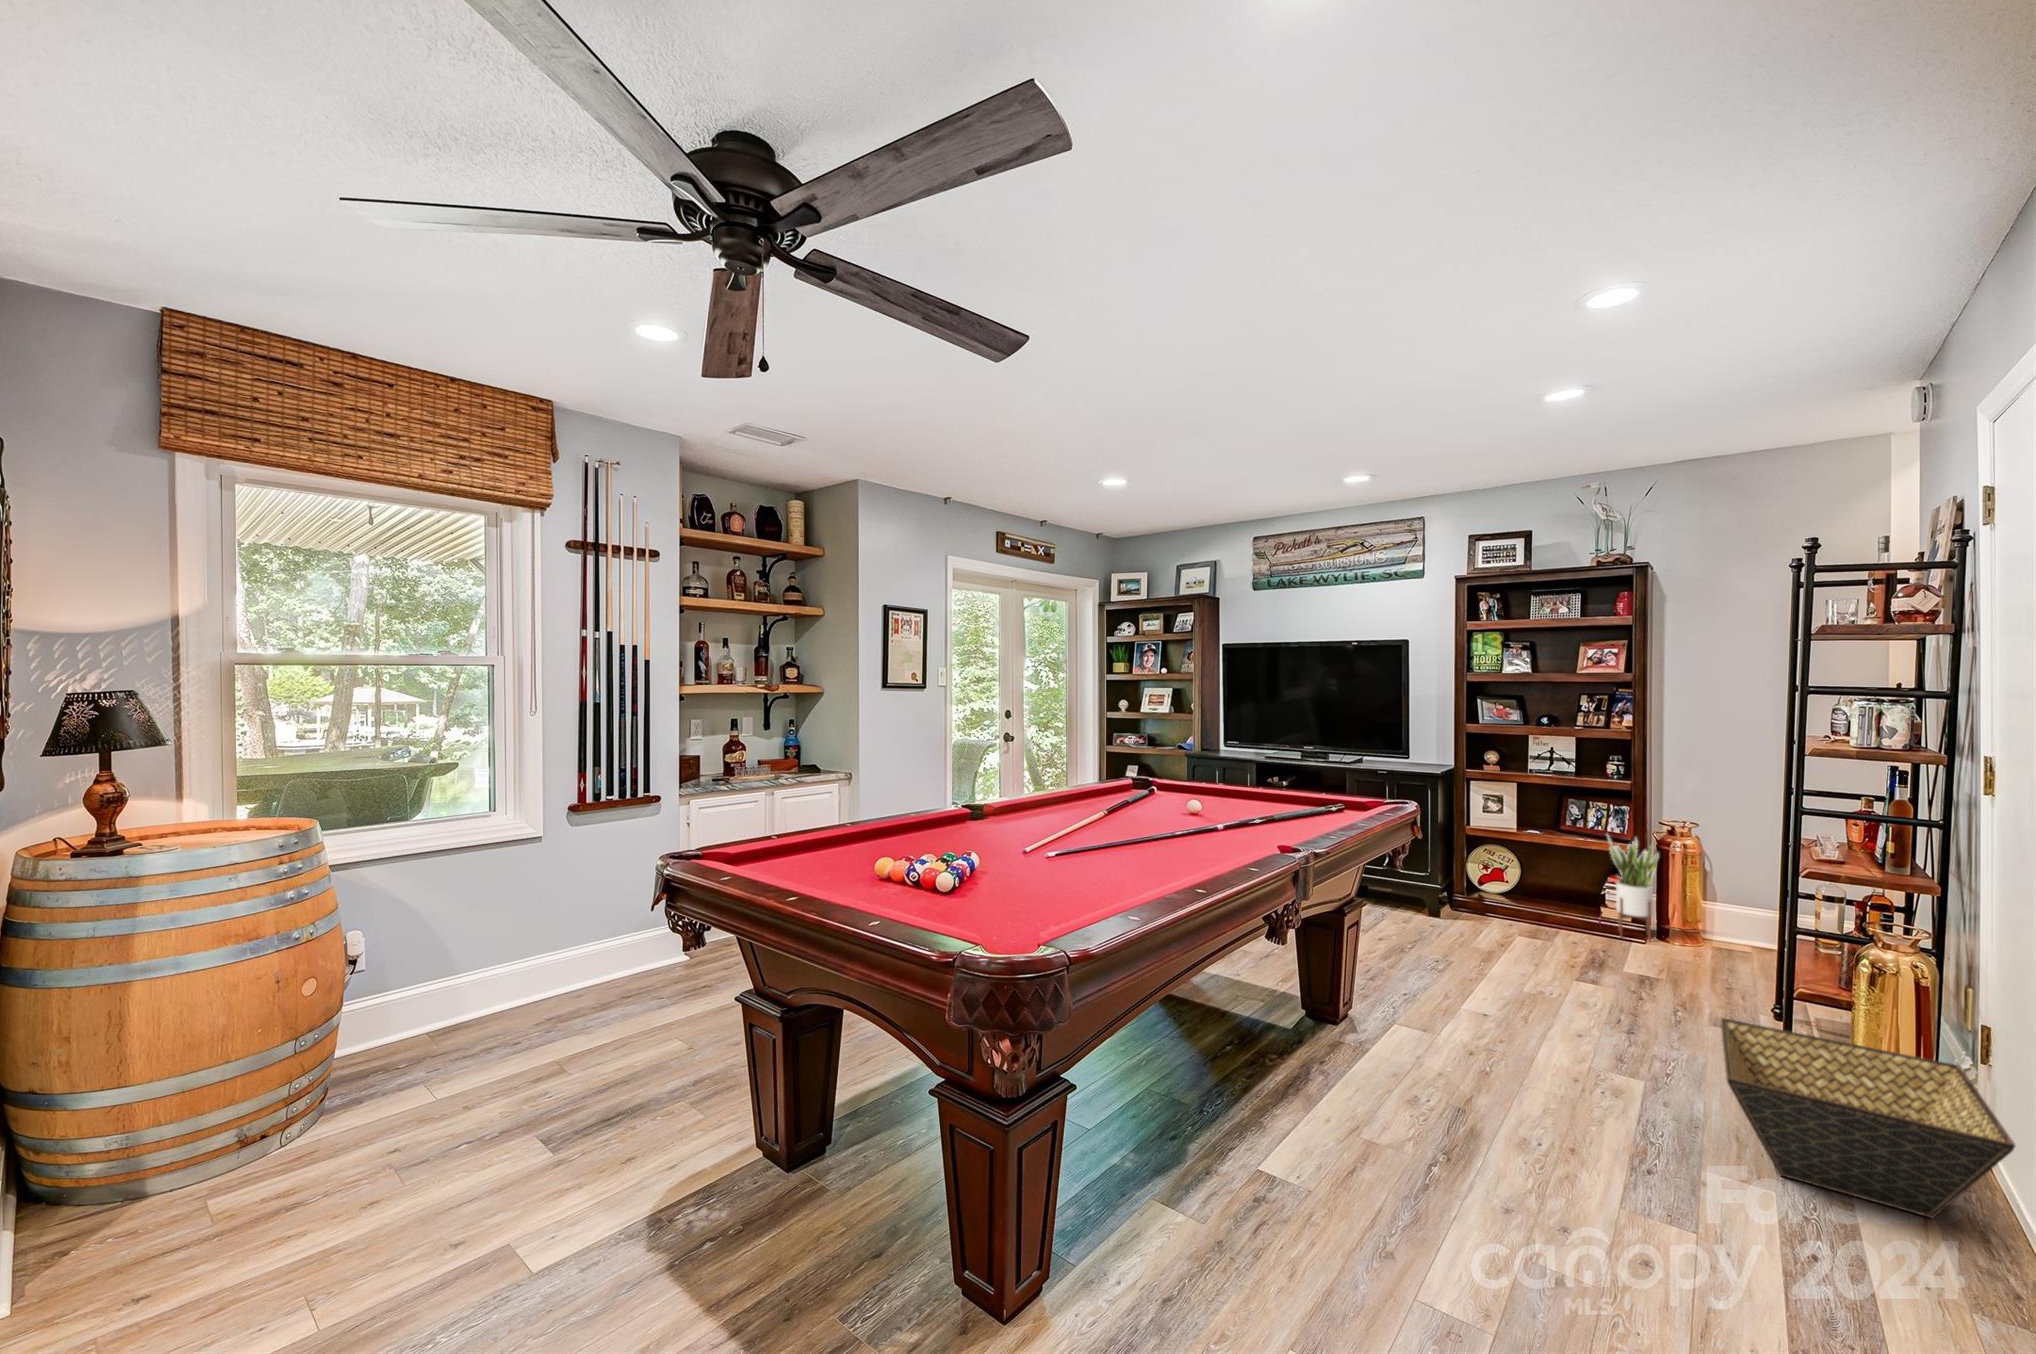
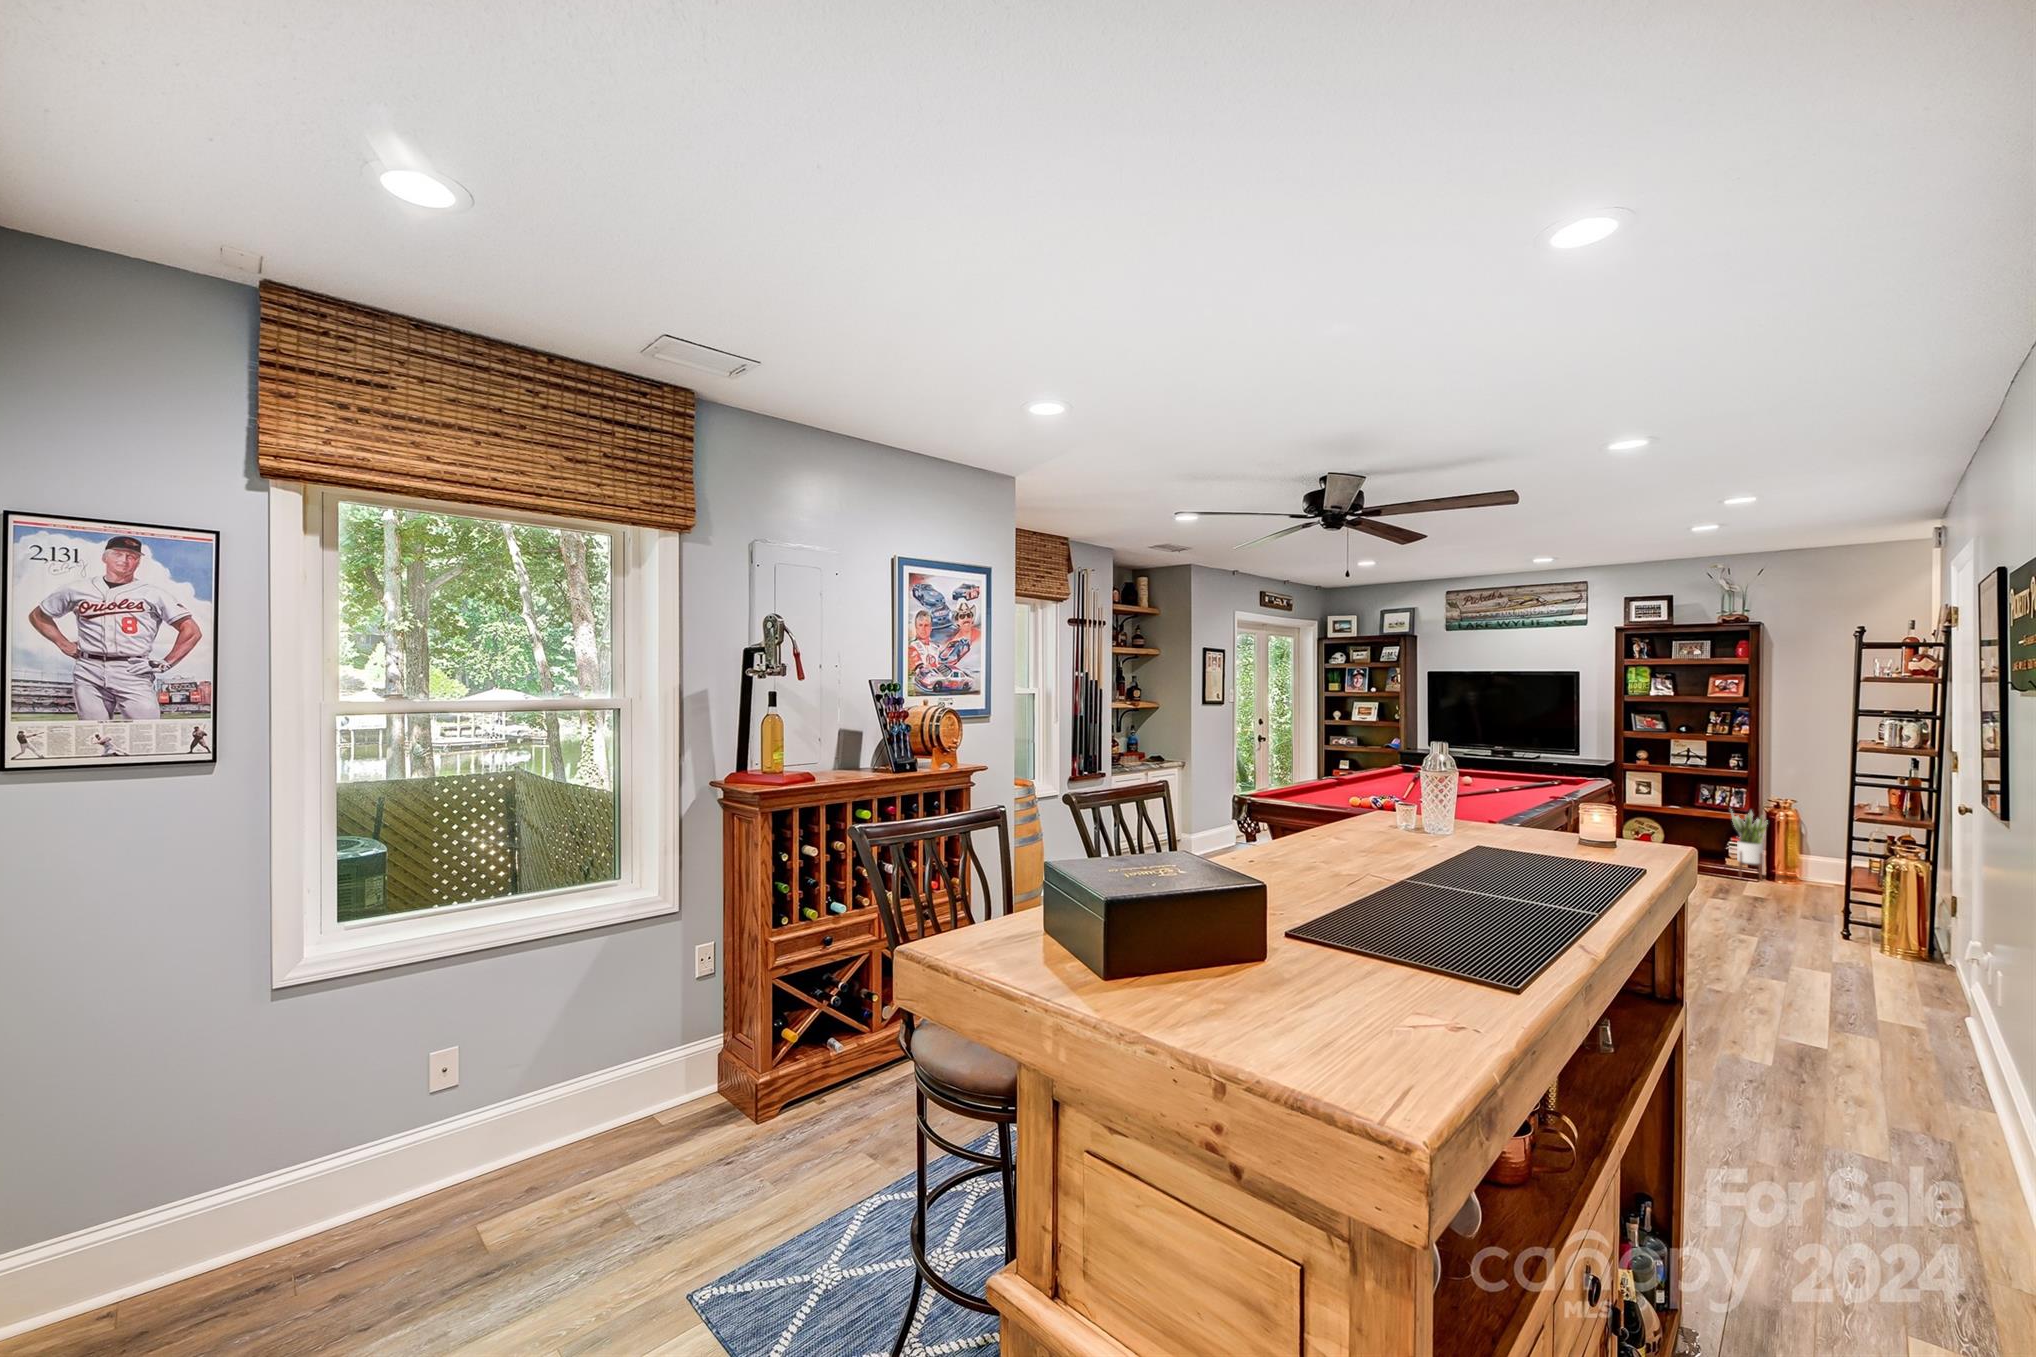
basket: present [1721,1018,2016,1218] -> none [1805,897,1947,979]

